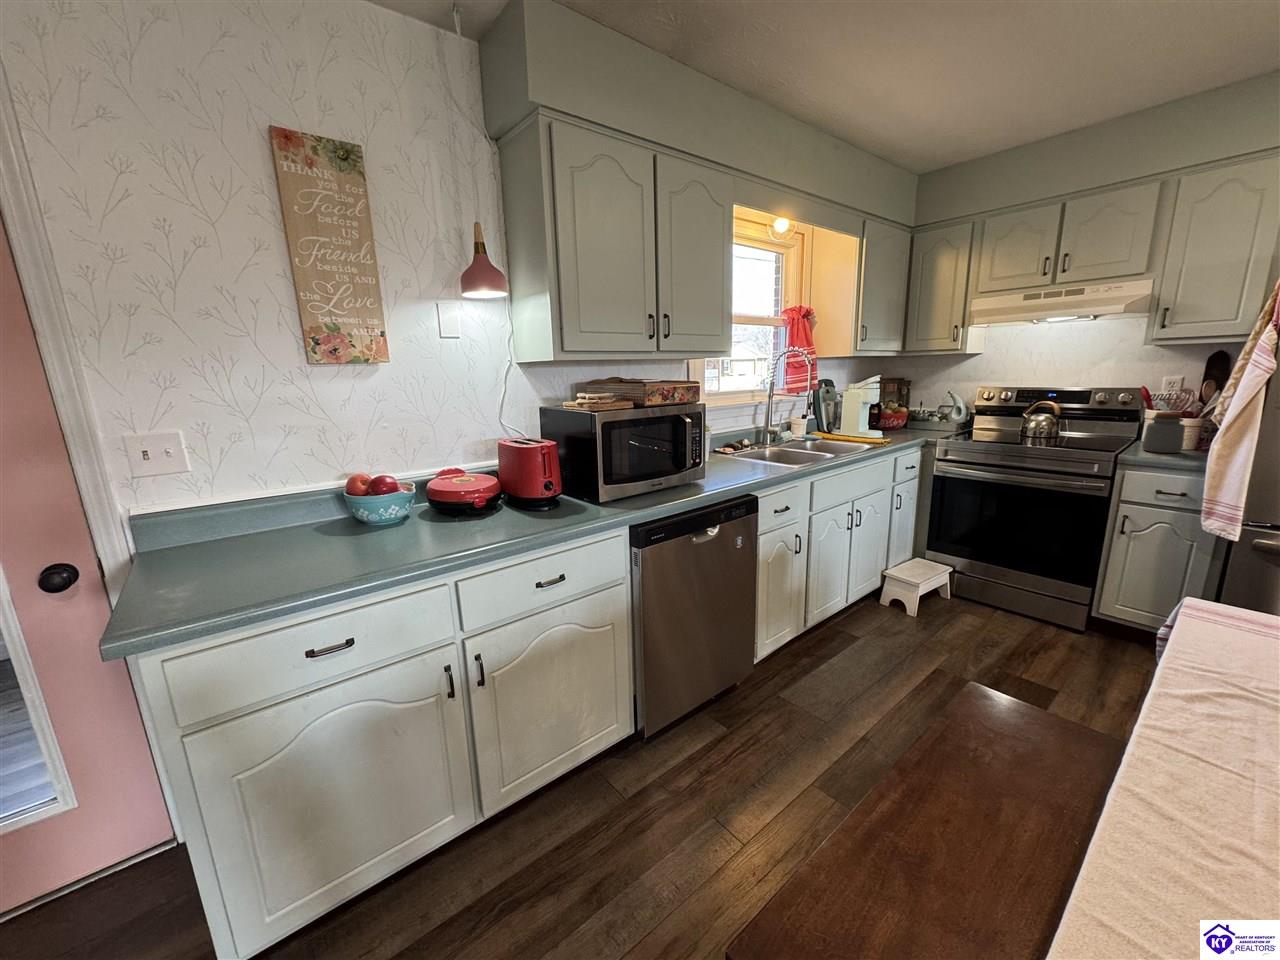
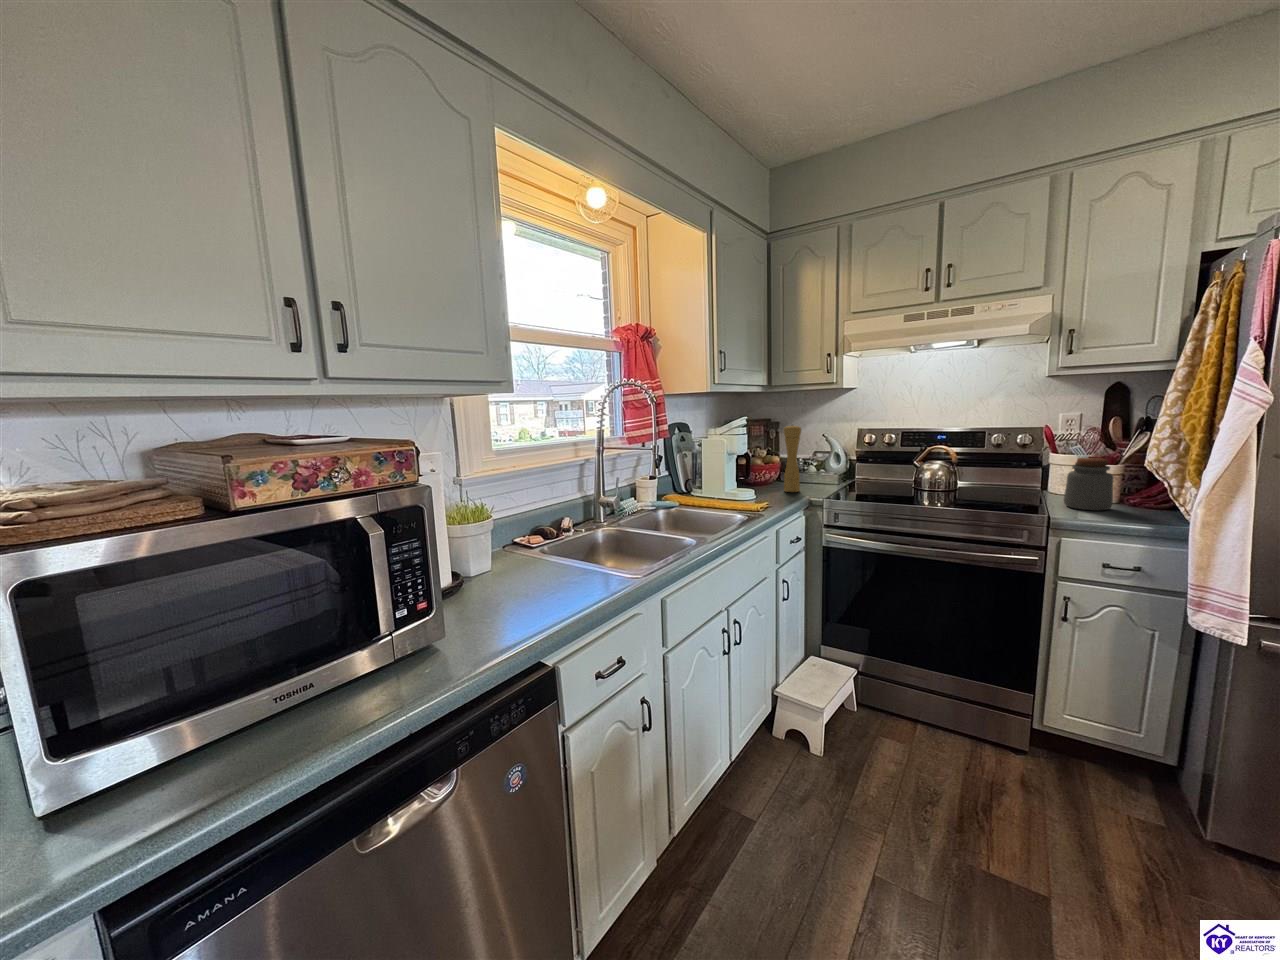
pepper mill: none [907,382,925,434] -> present [784,425,801,492]

